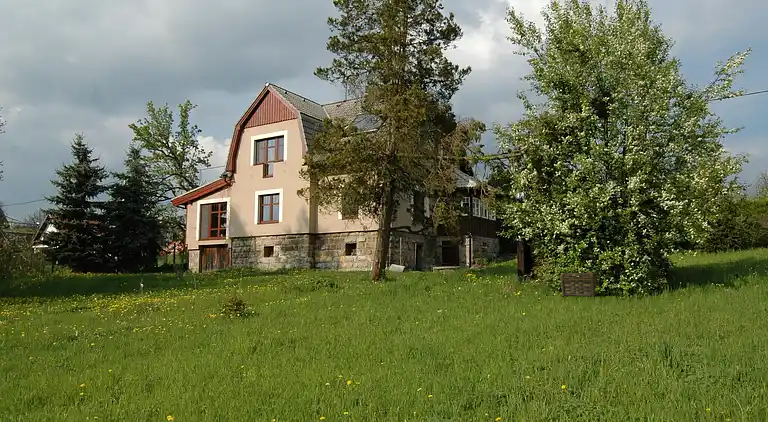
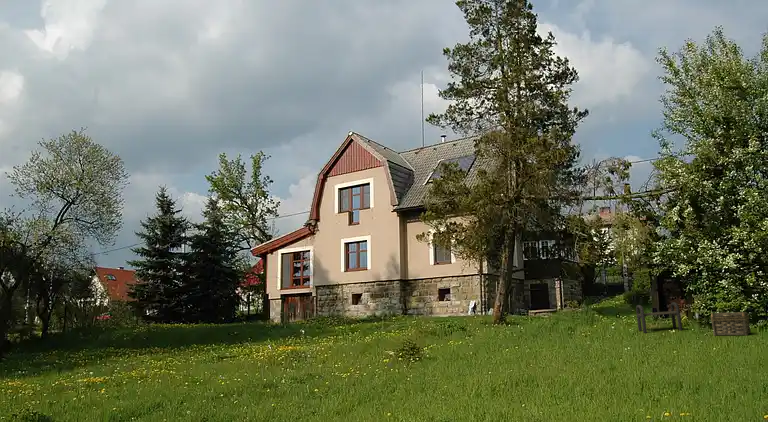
bench: none [496,260,539,292] -> present [636,302,682,333]

